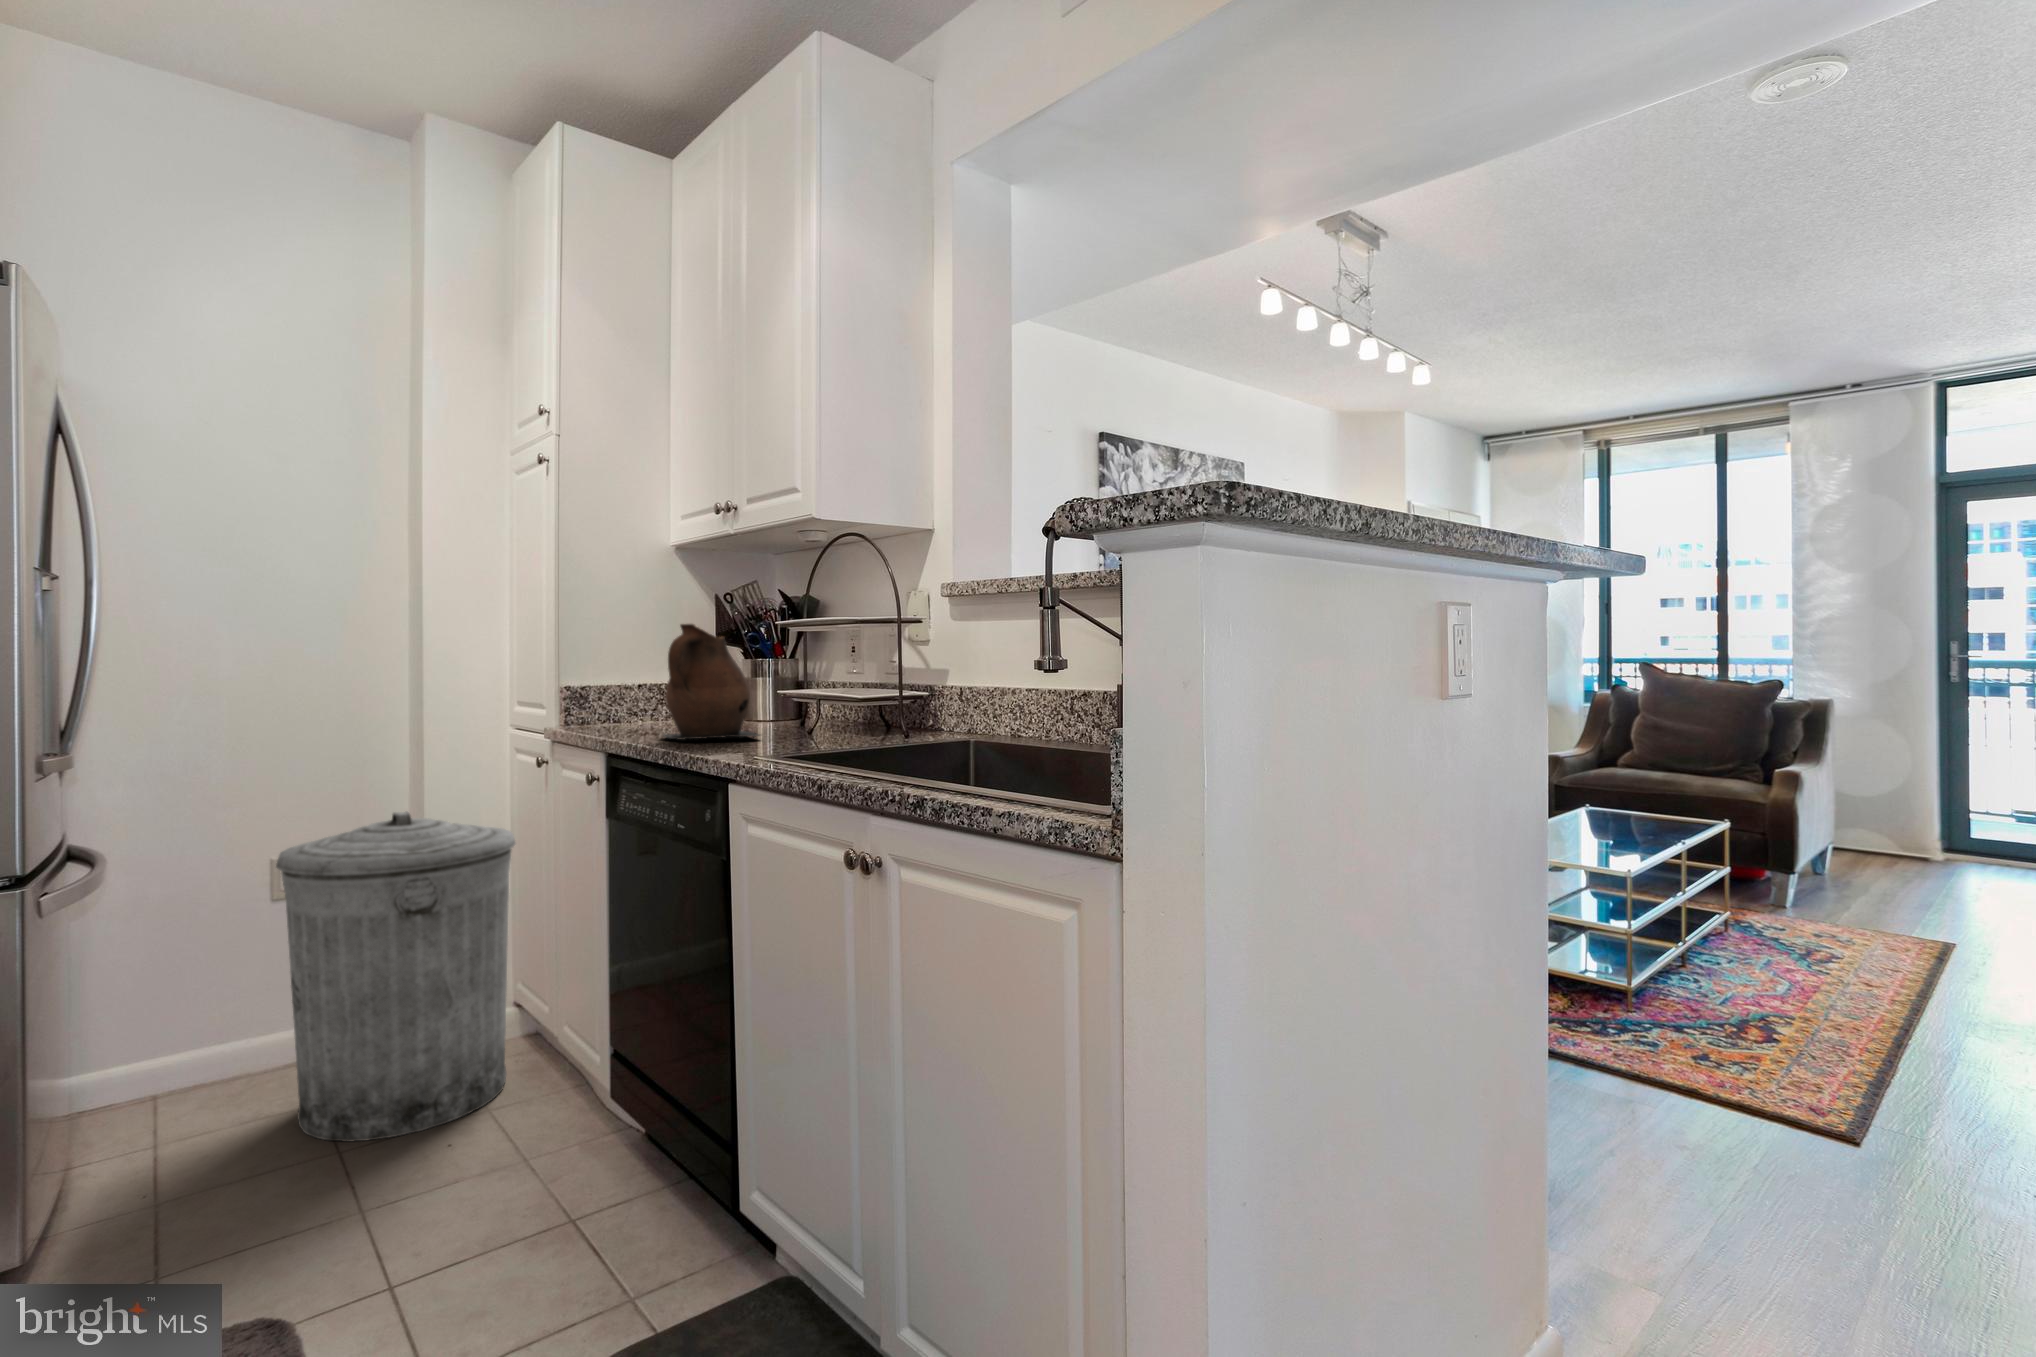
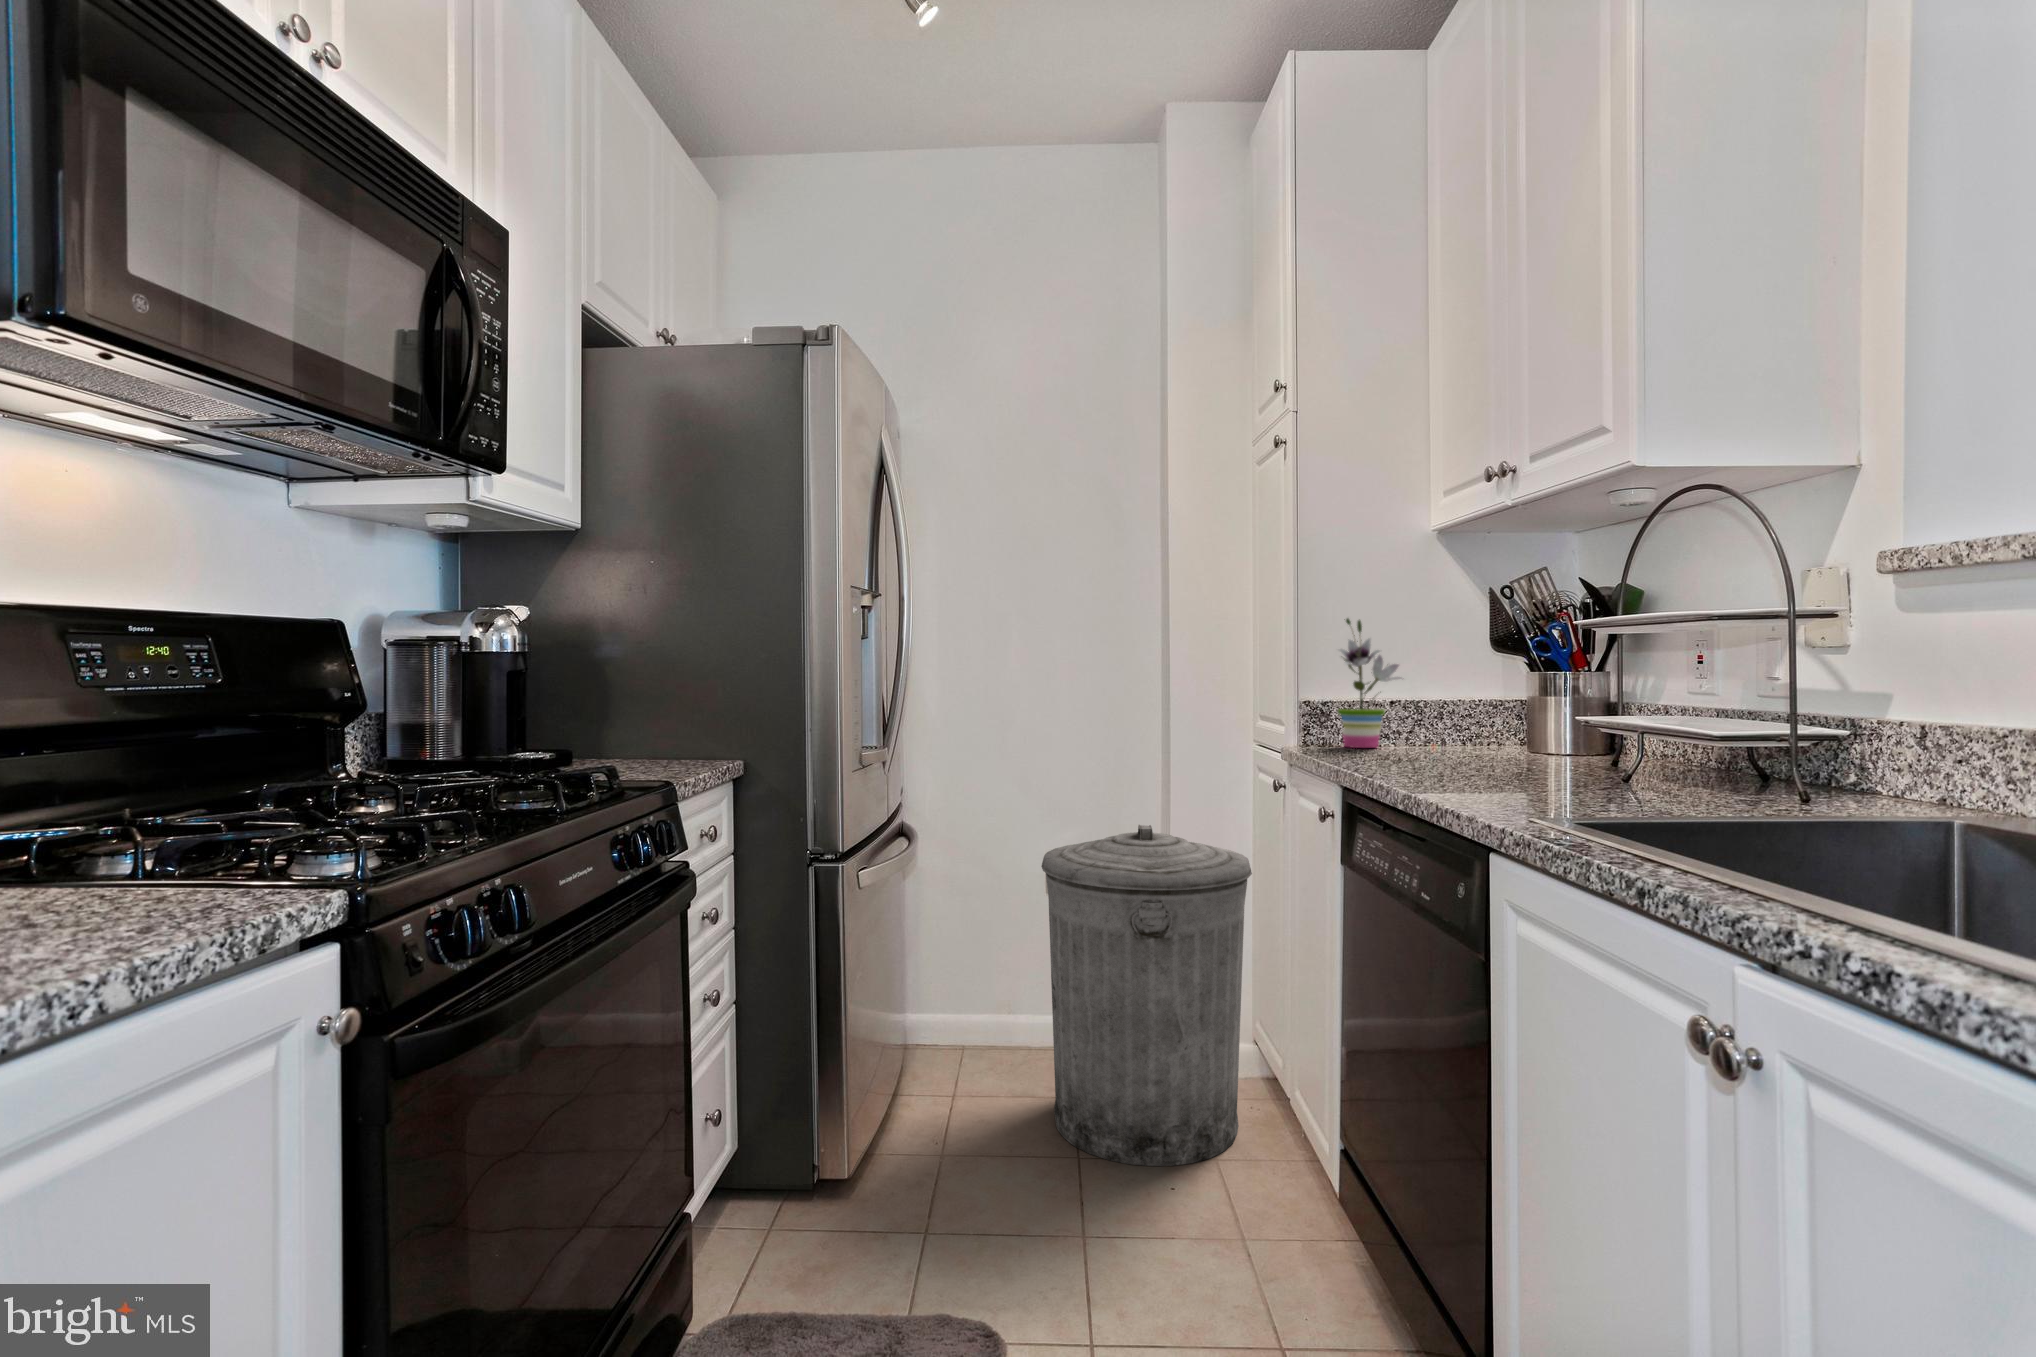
potted plant: none [593,609,651,724] -> present [1338,618,1404,748]
ceramic pitcher: present [664,624,760,740] -> none [1402,624,1550,783]

